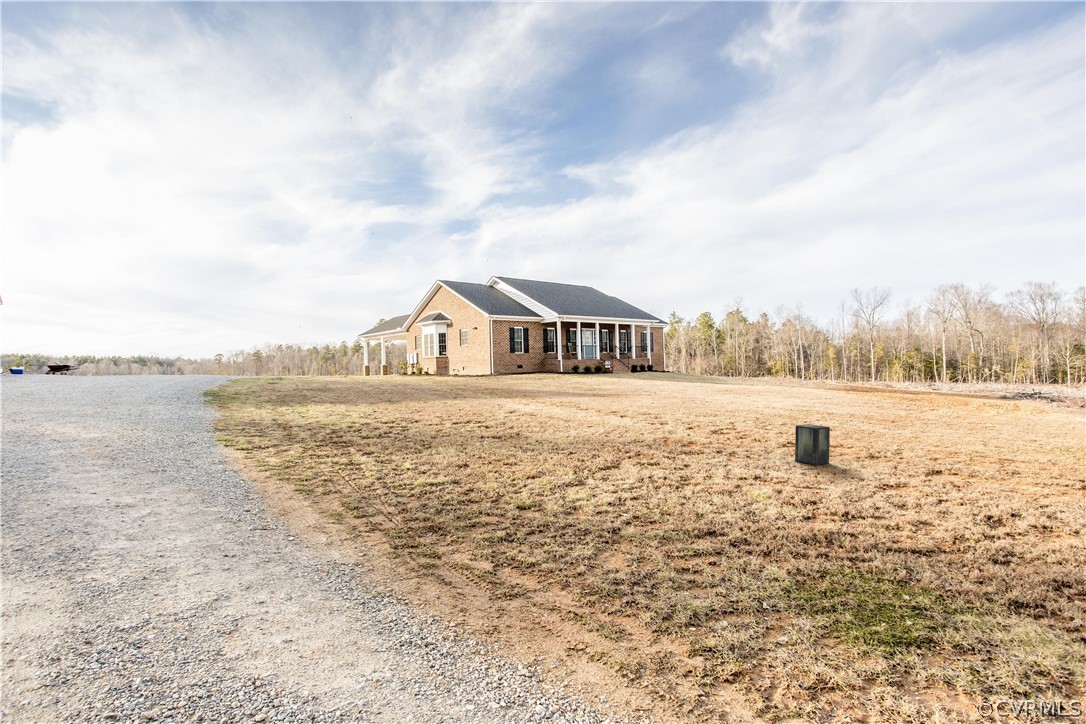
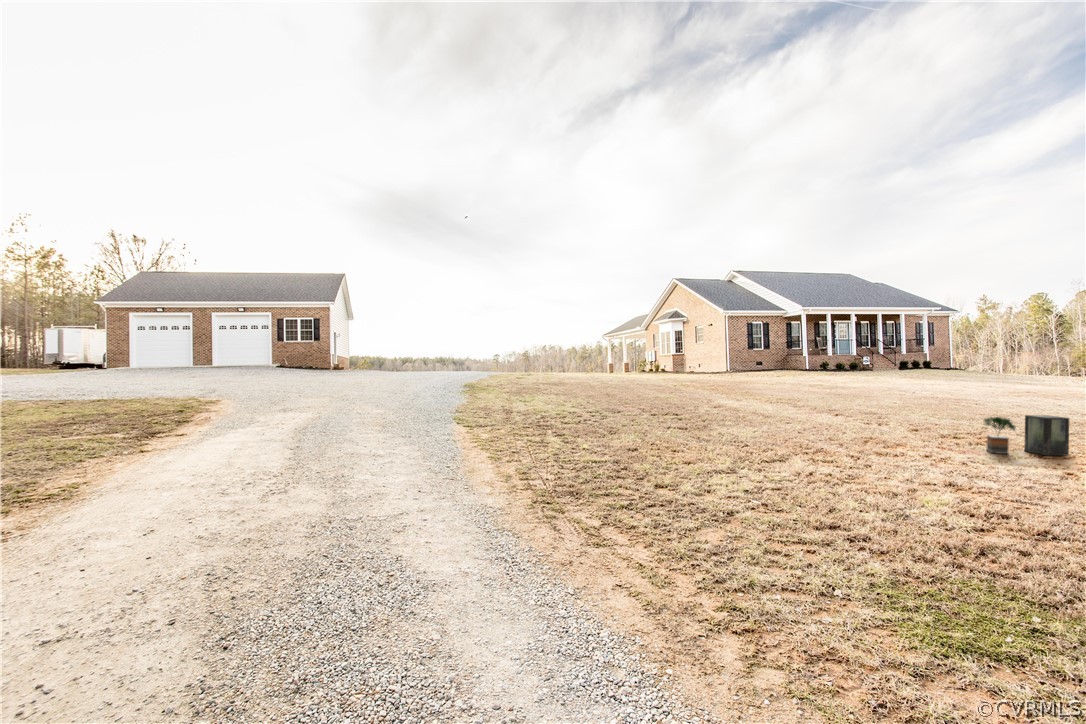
potted tree: none [765,428,796,467] -> present [984,417,1016,454]

